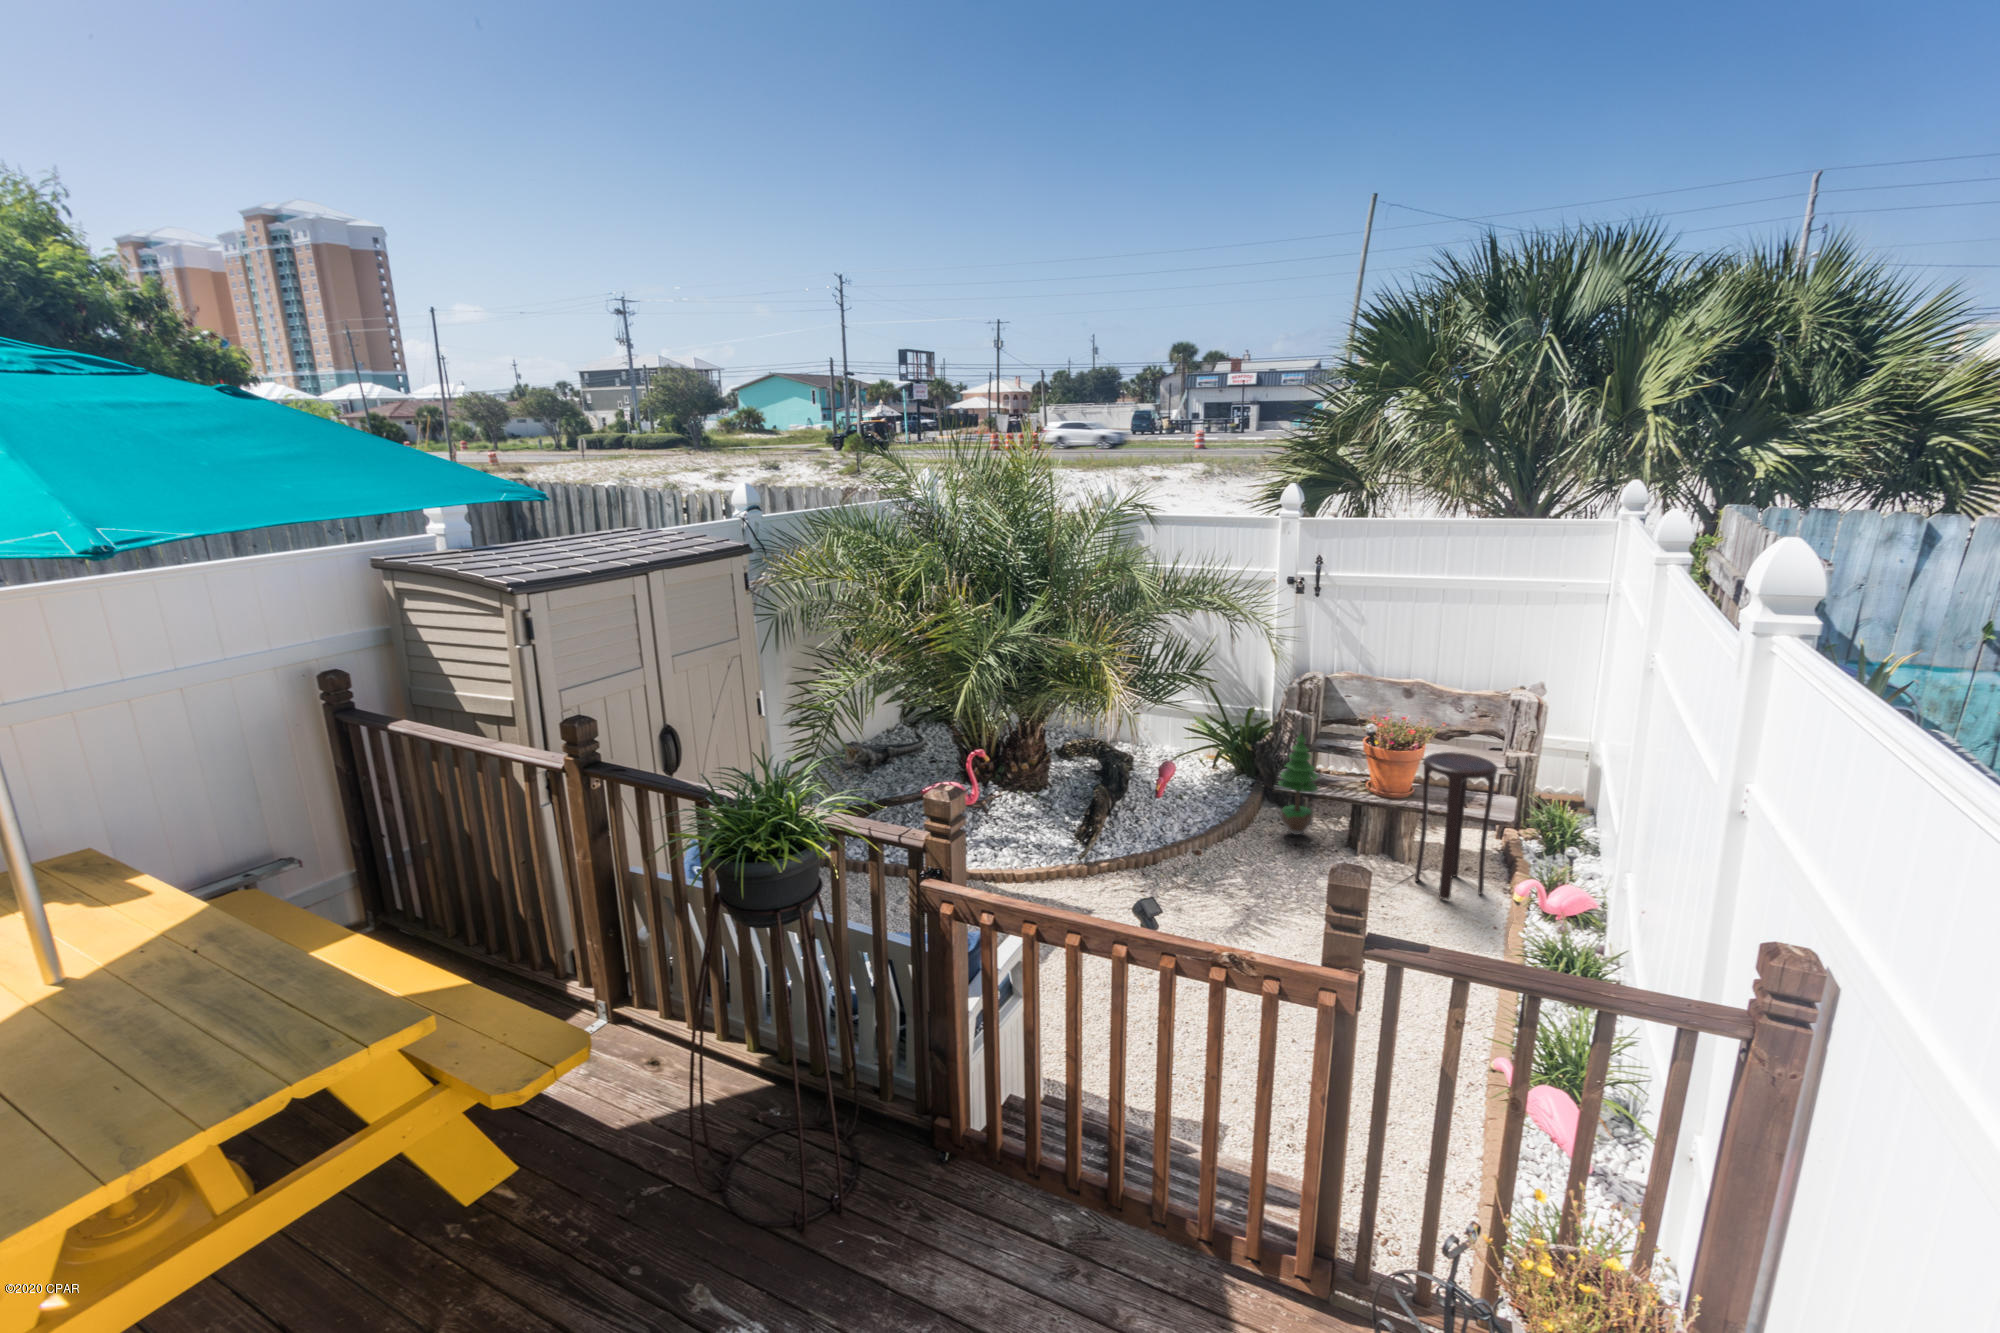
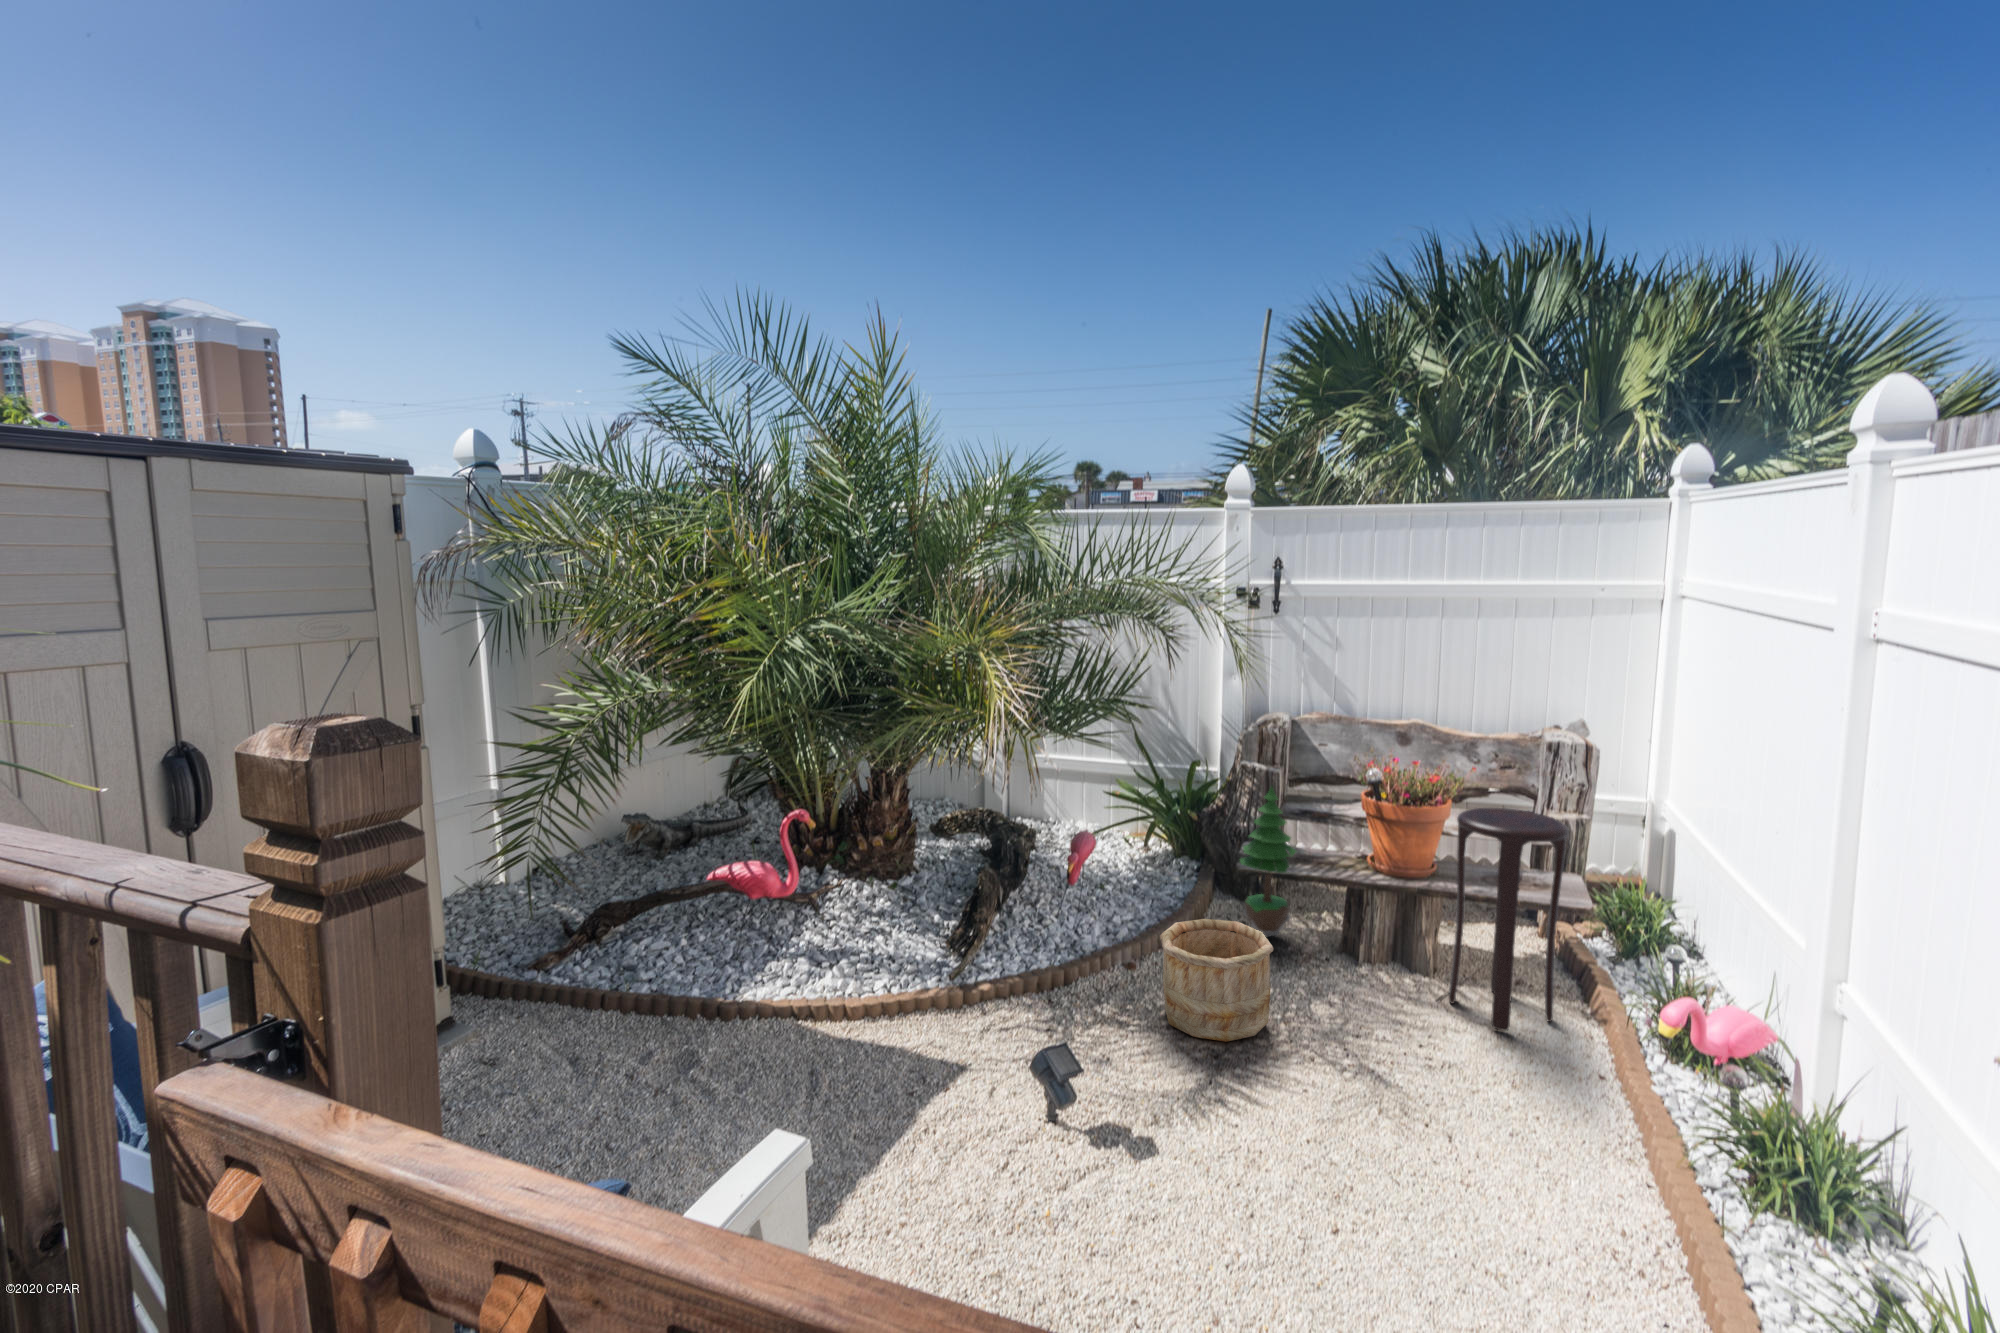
wooden bucket: none [1216,823,1291,901] -> present [1160,919,1273,1042]

